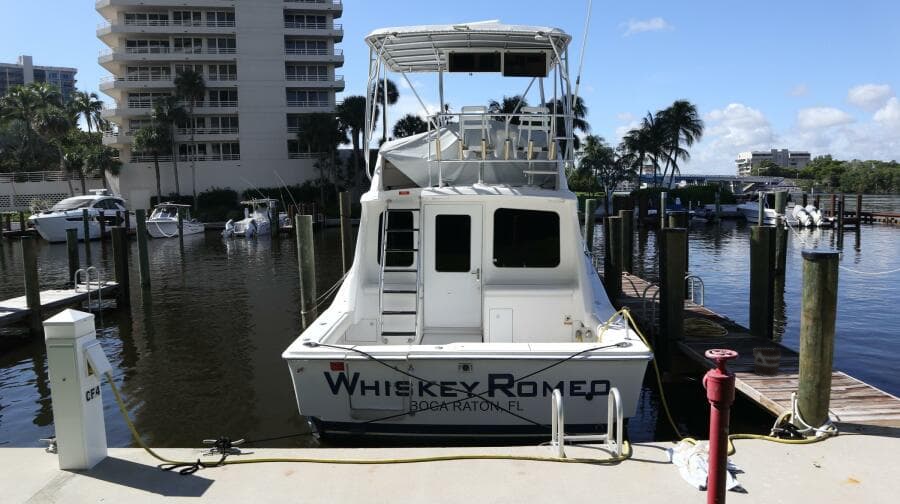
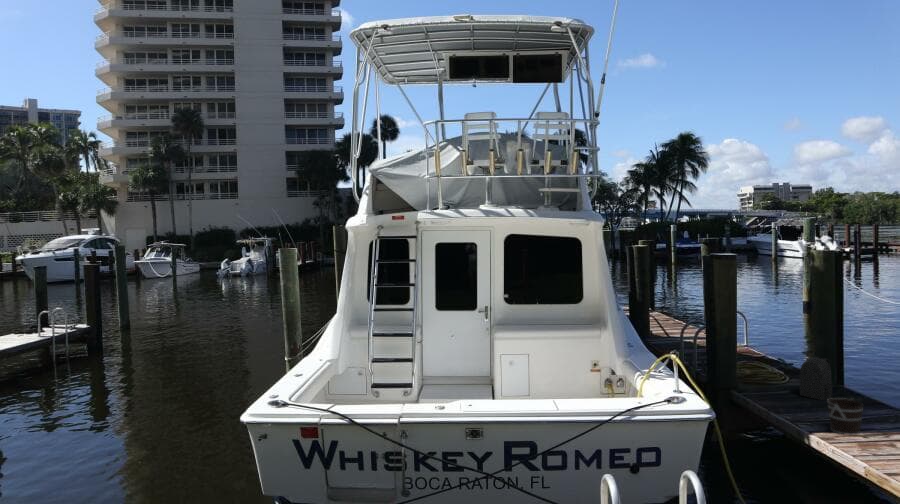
backpack: none [737,315,763,351] -> present [800,357,832,400]

